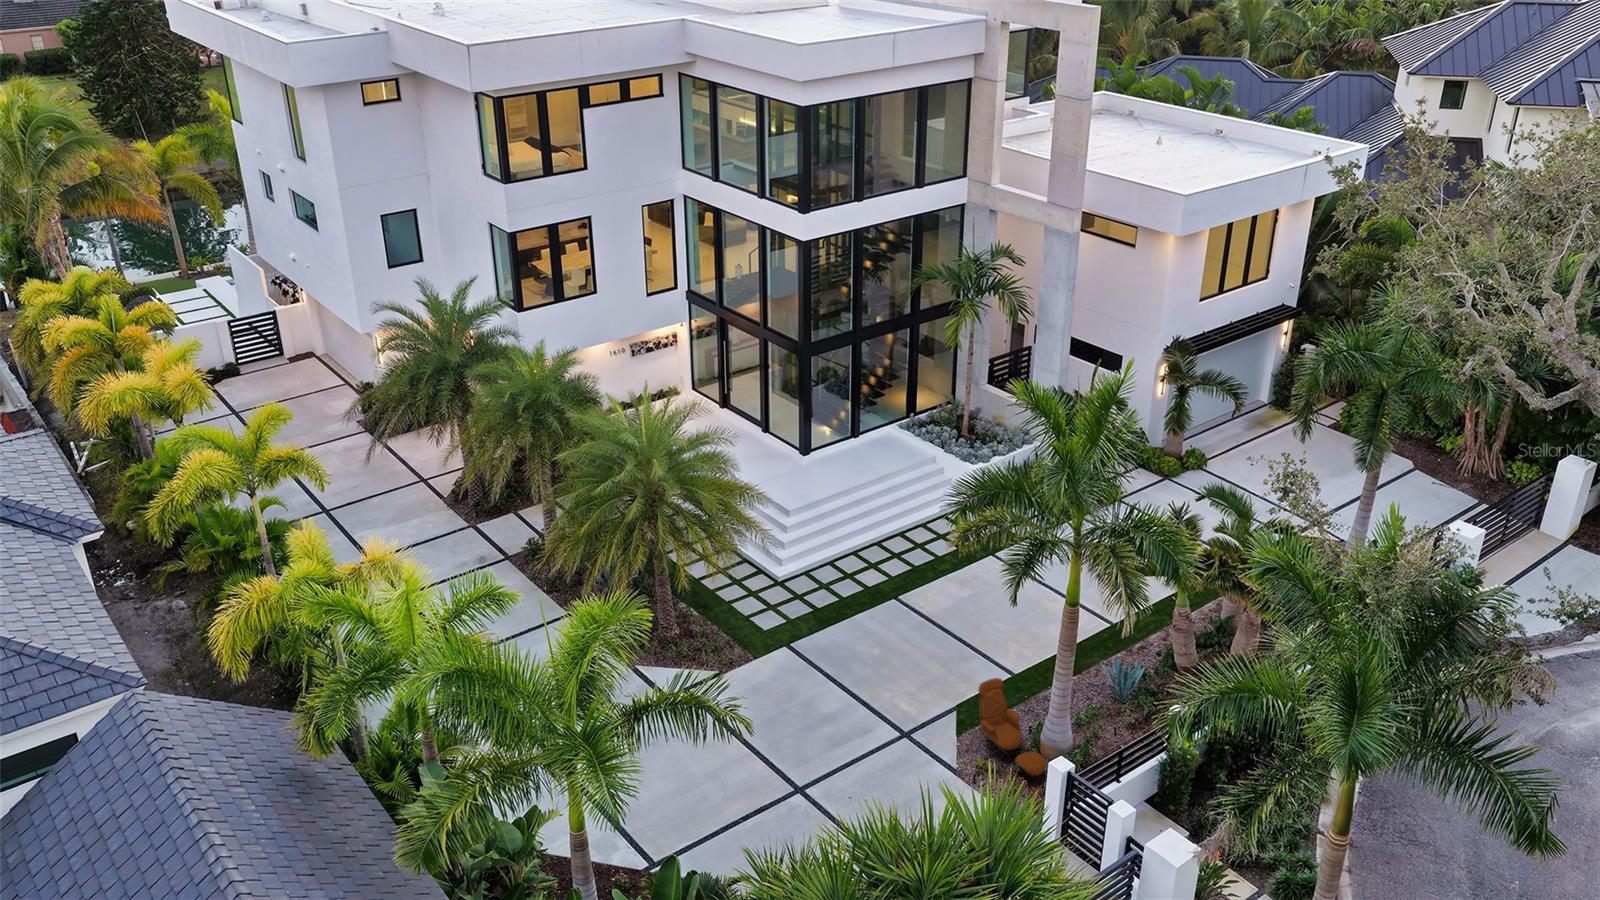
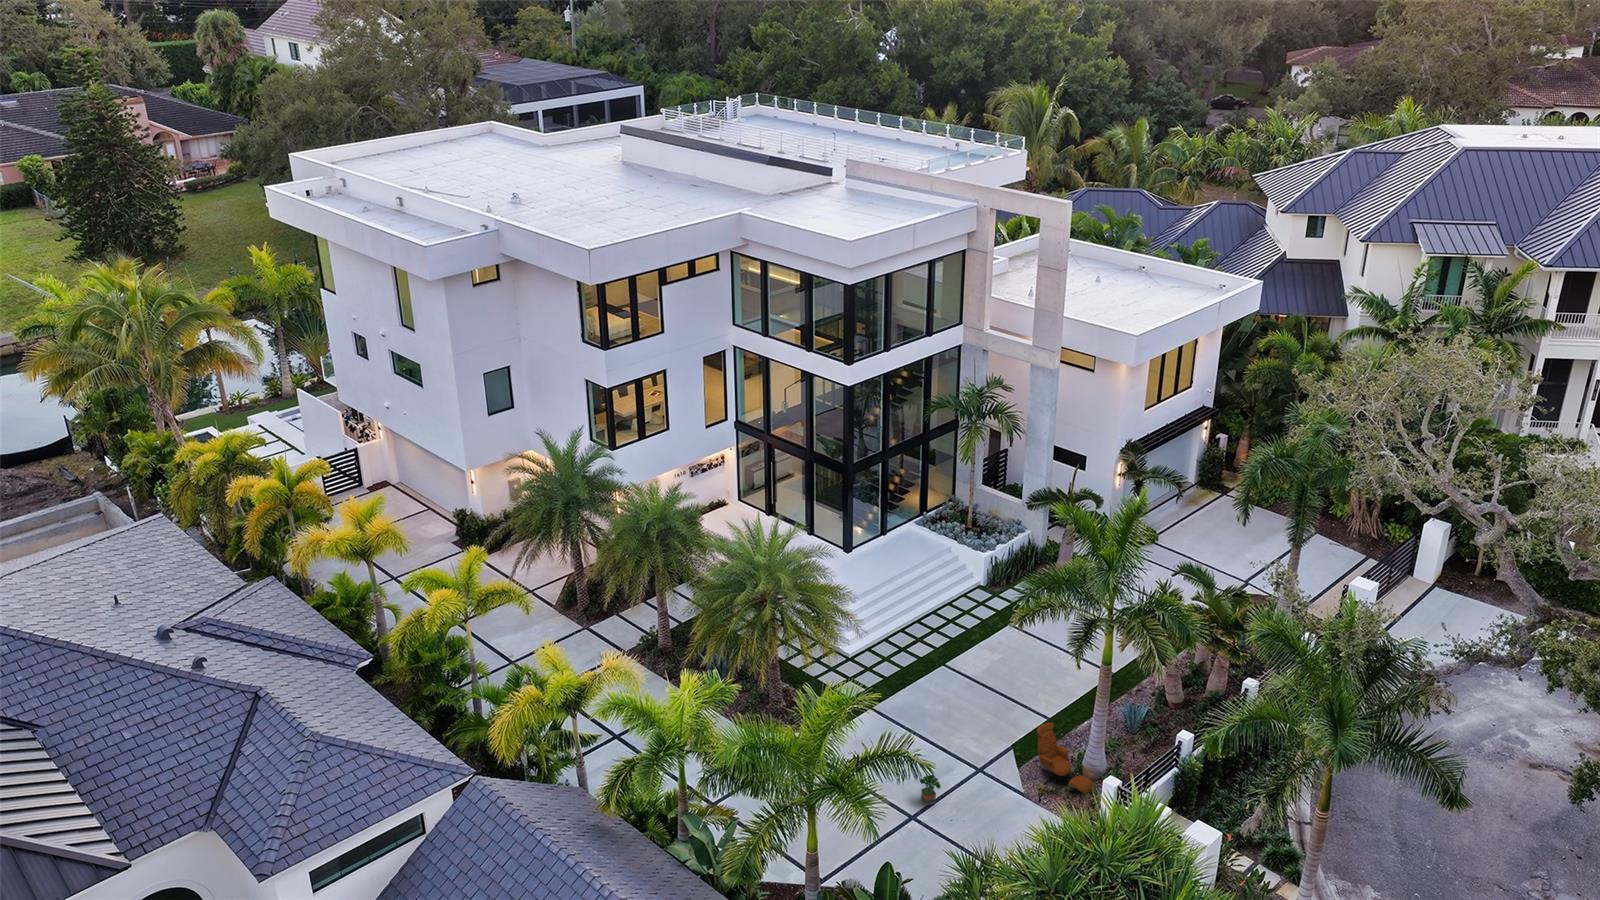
potted tree: none [813,734,841,774] -> present [920,775,941,806]

